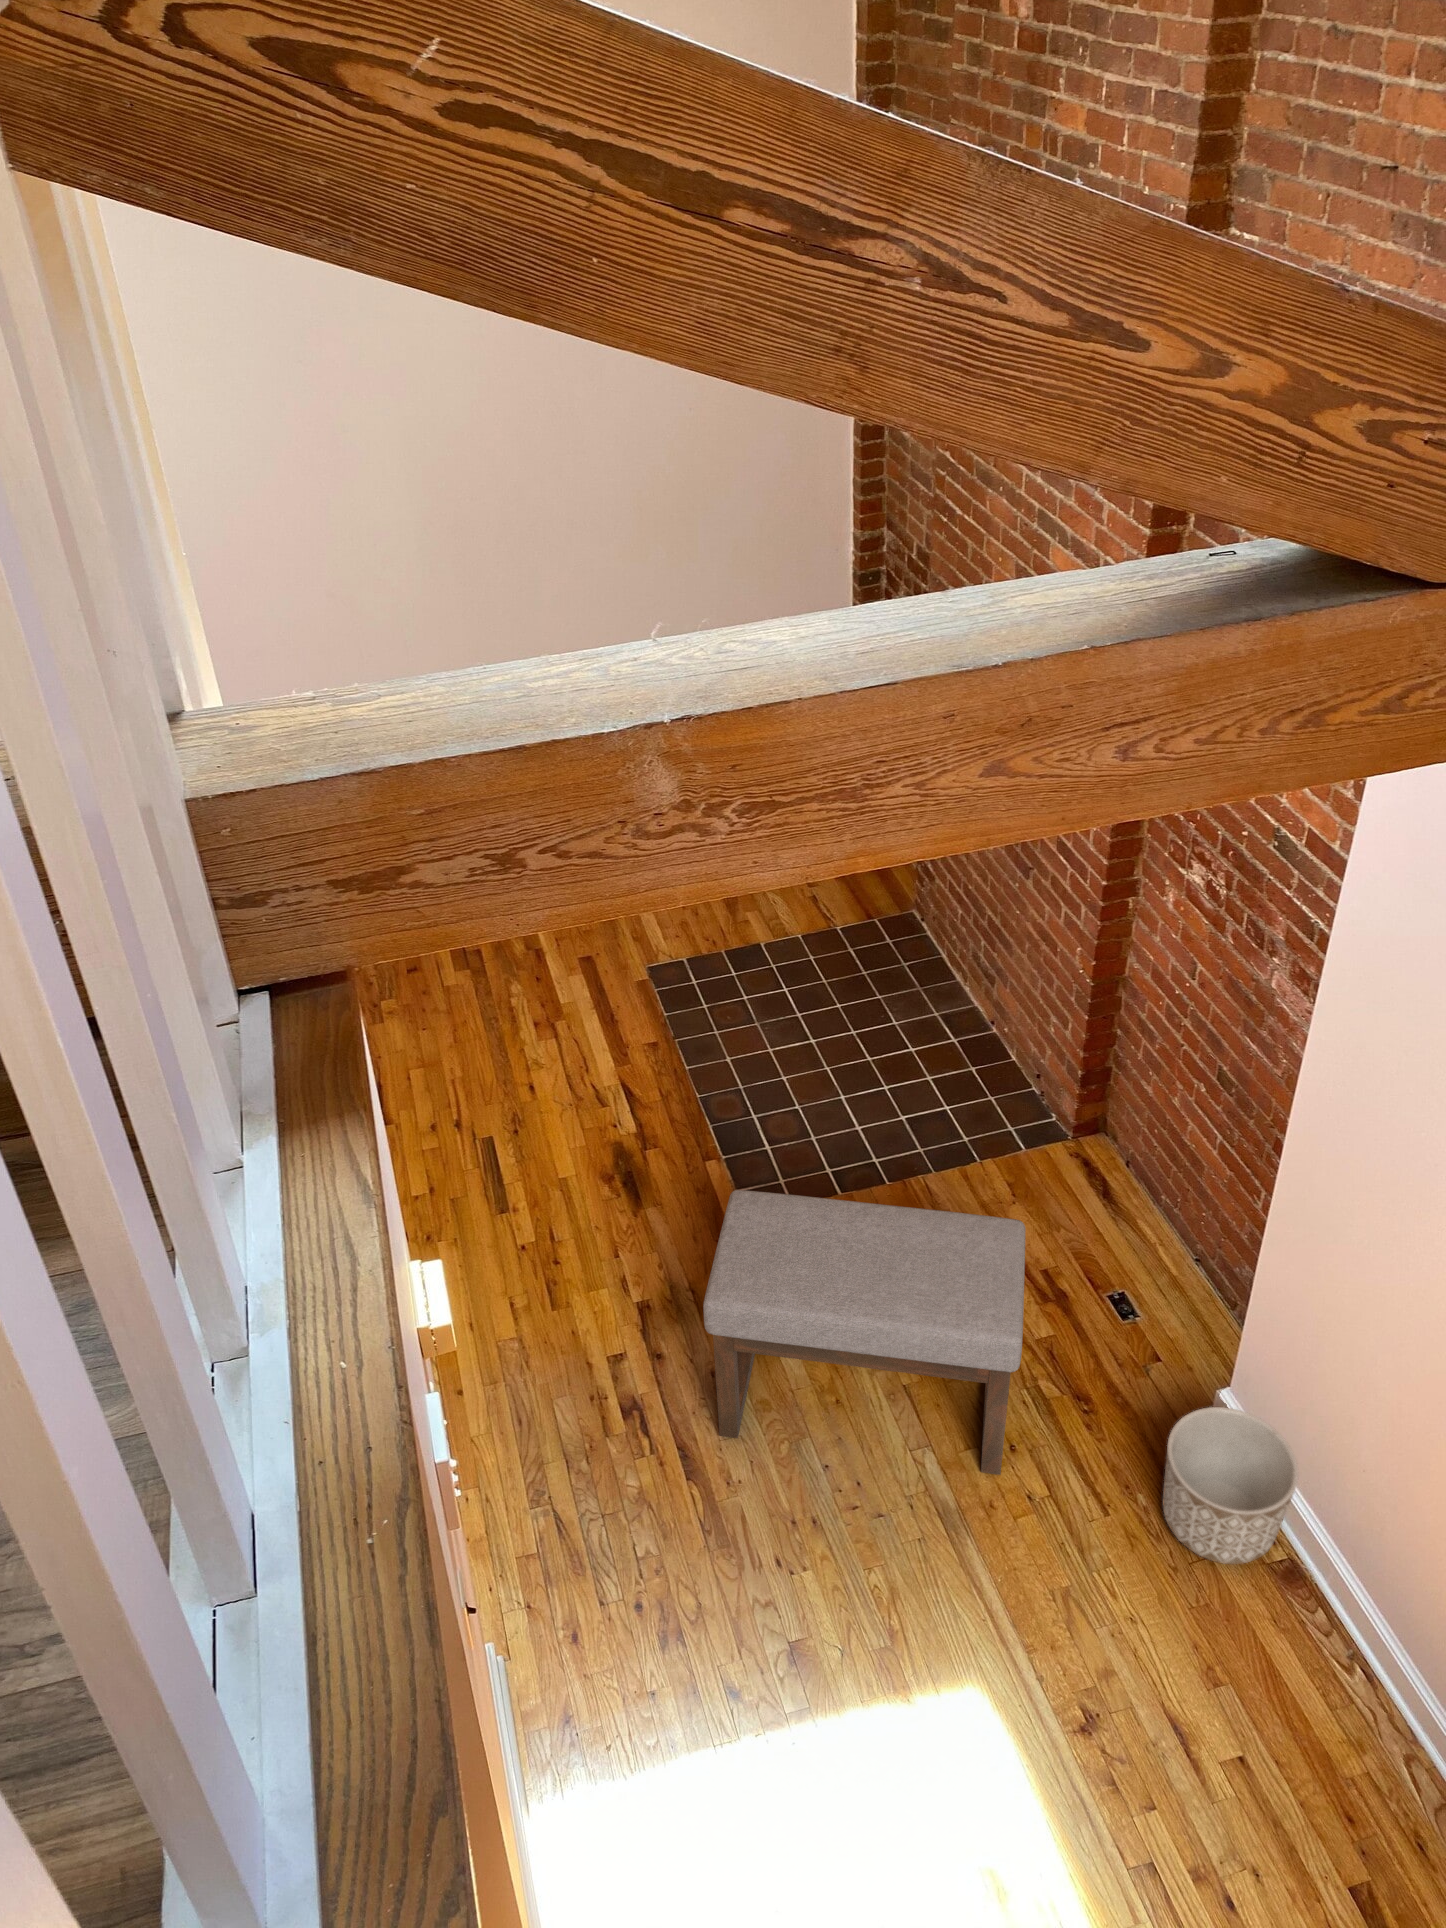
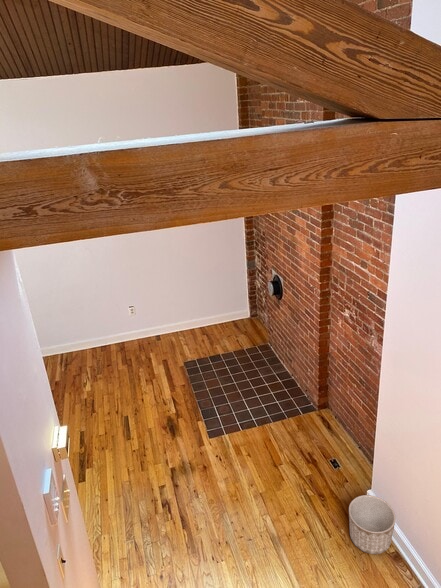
ottoman: present [703,1190,1026,1475] -> none [185,424,297,524]

